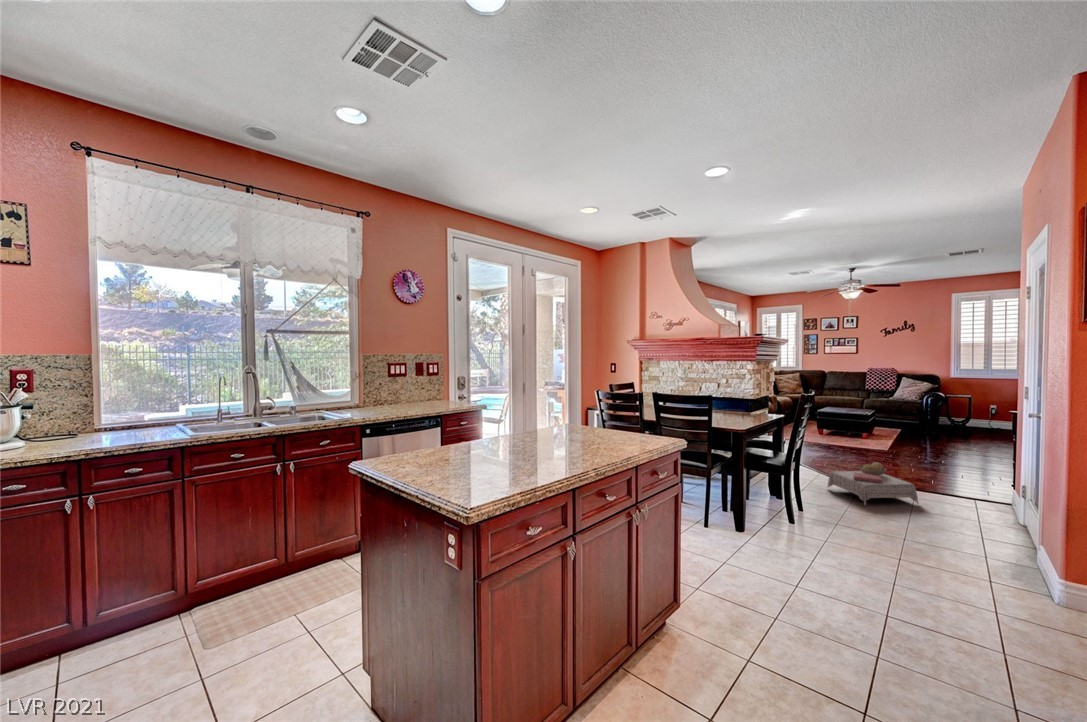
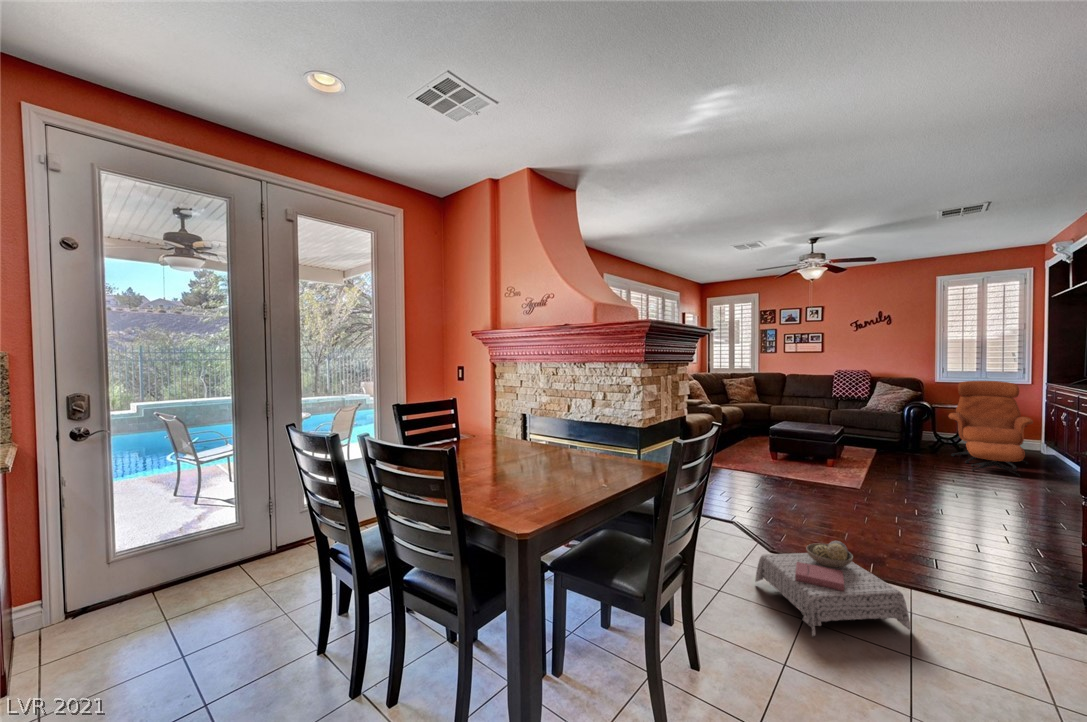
lounge chair: none [958,376,1023,445] -> present [949,381,1033,476]

